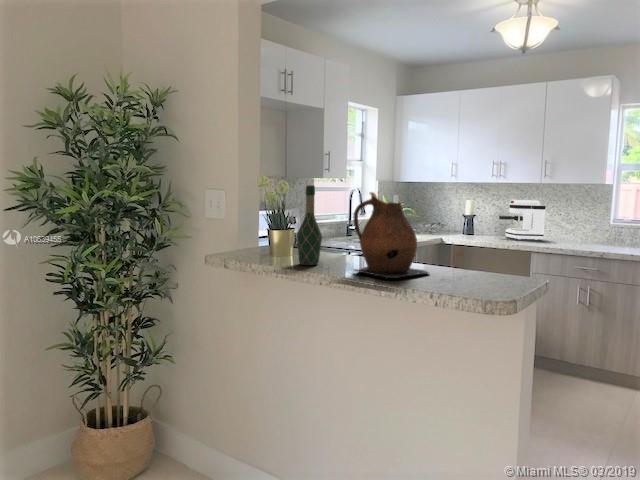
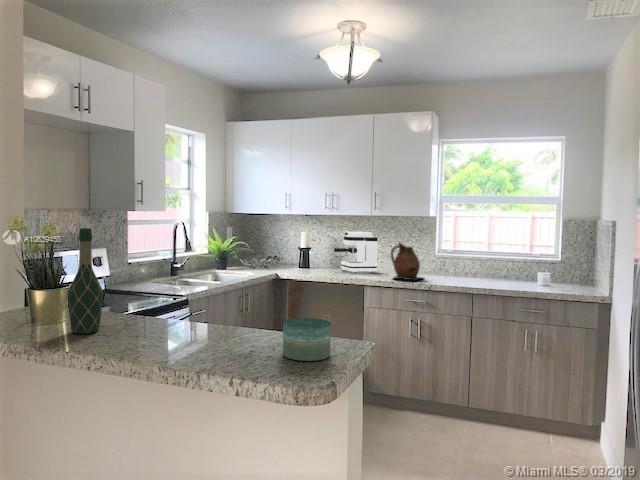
ceramic pitcher: present [353,192,428,279] -> present [391,242,422,280]
candle: none [468,258,511,291] -> present [283,318,331,361]

